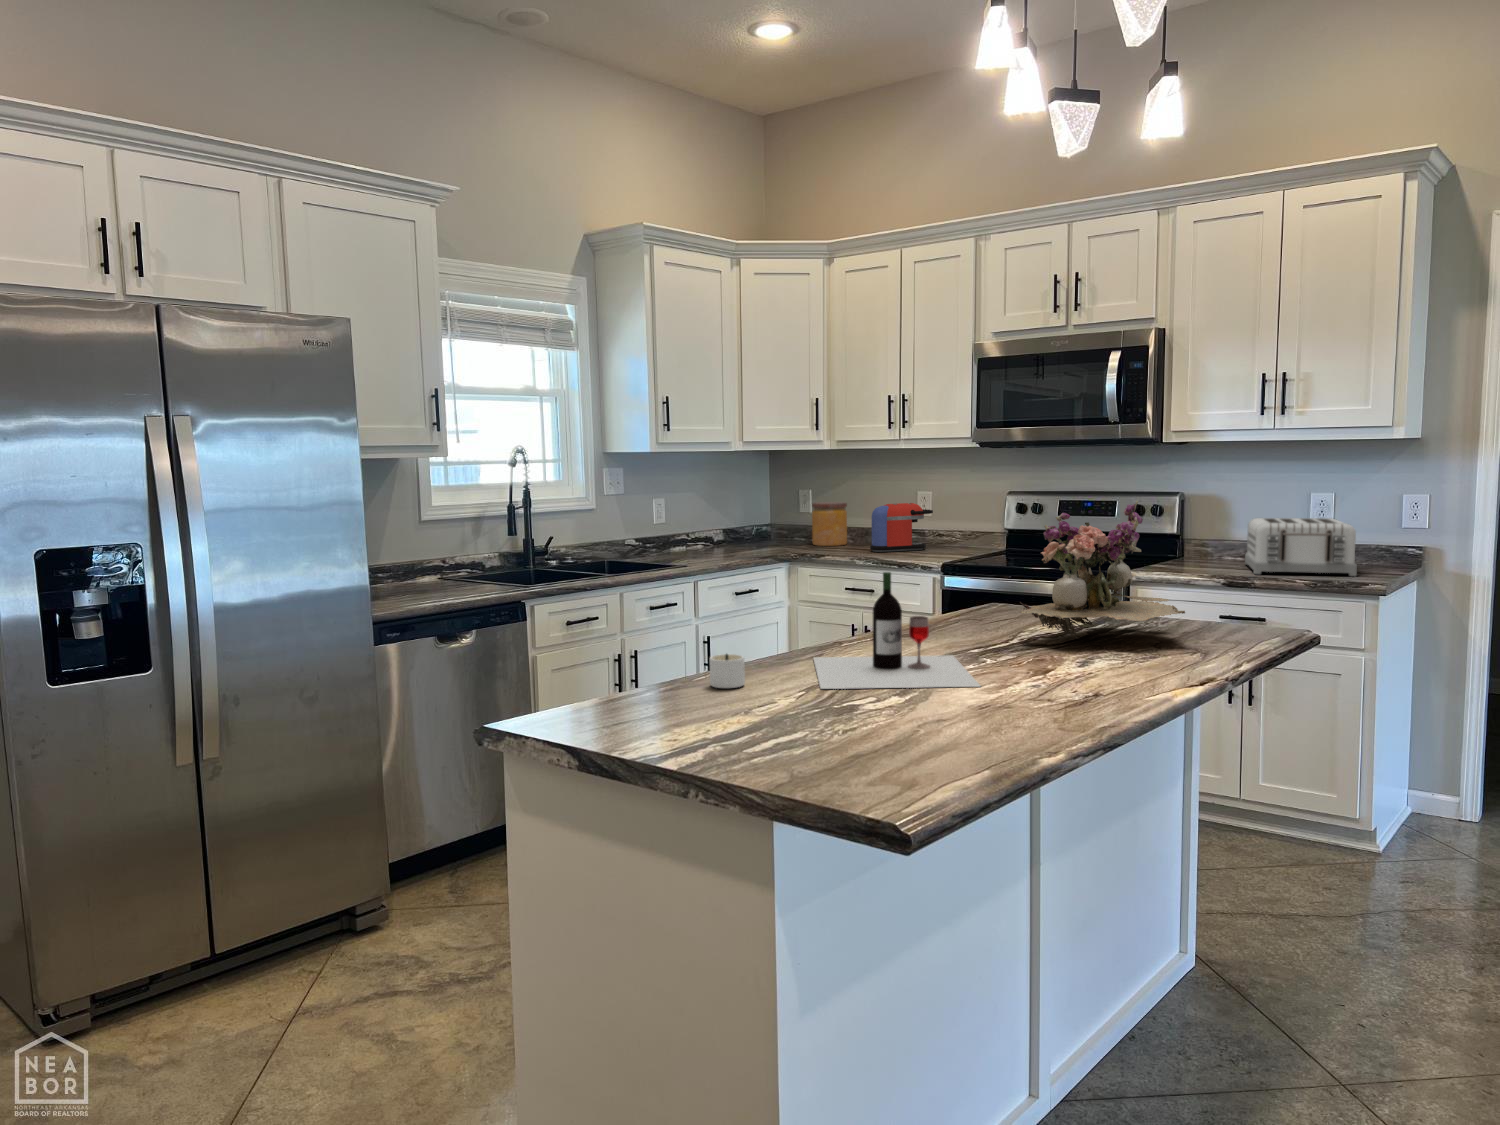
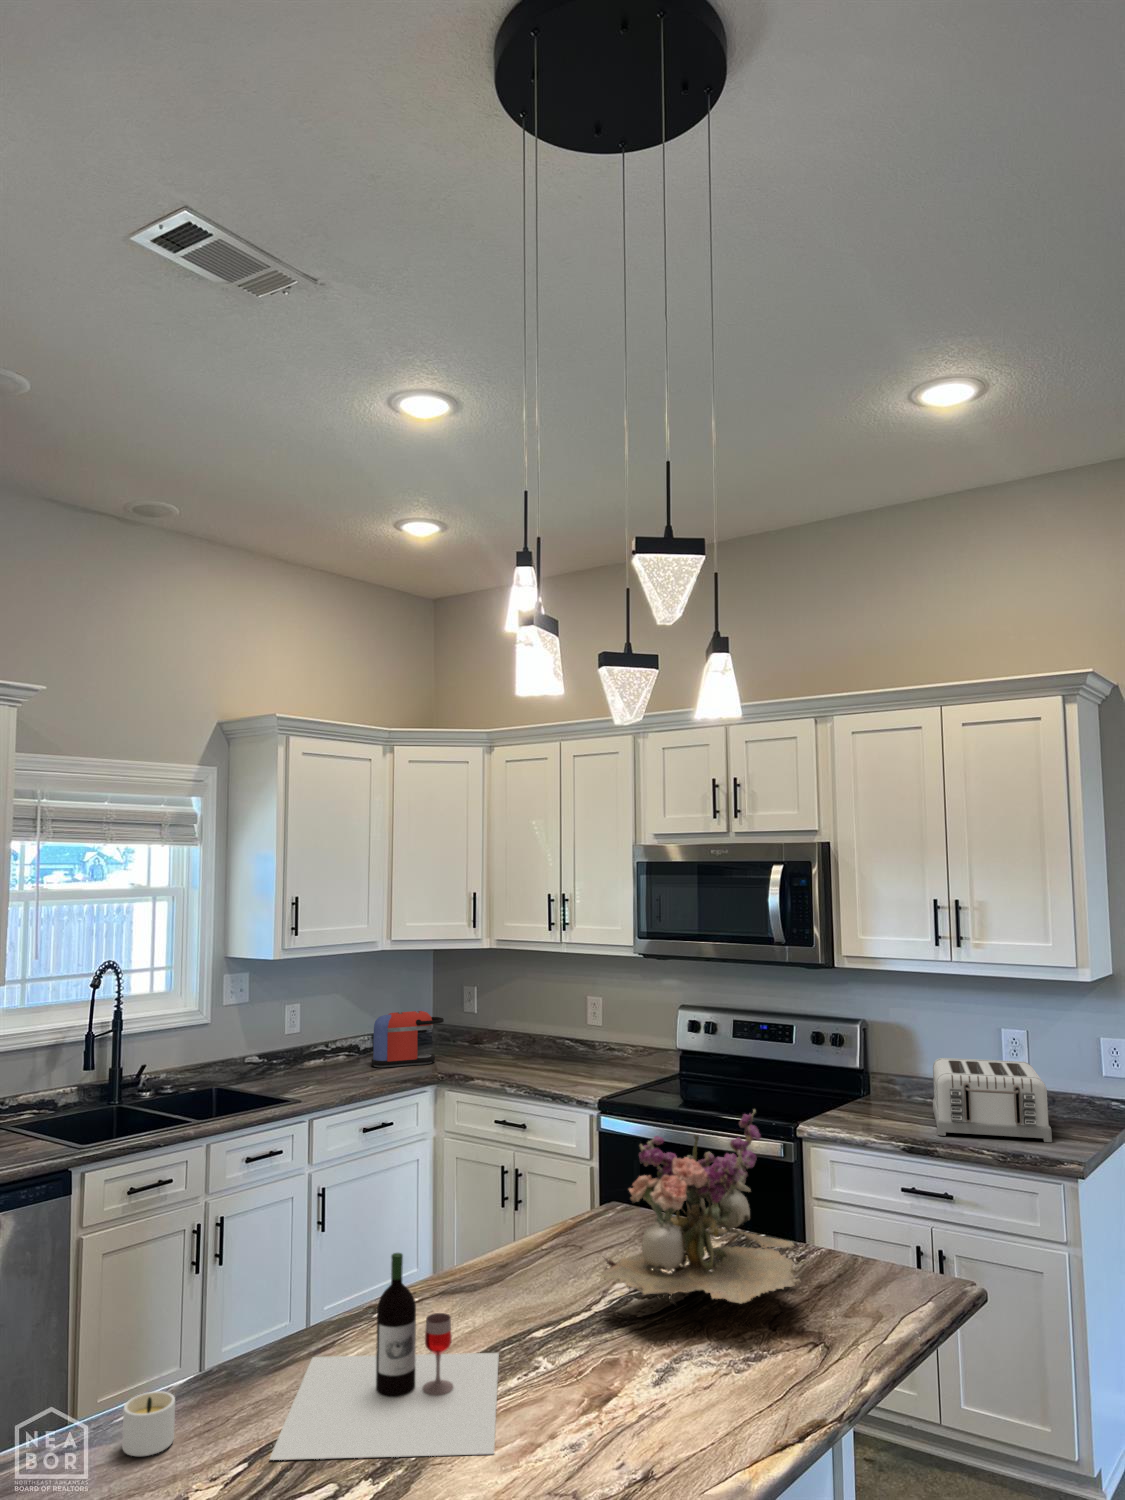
jar: present [812,502,847,546] -> none [472,1004,511,1058]
coffee maker: present [870,503,933,552] -> present [372,1011,444,1067]

